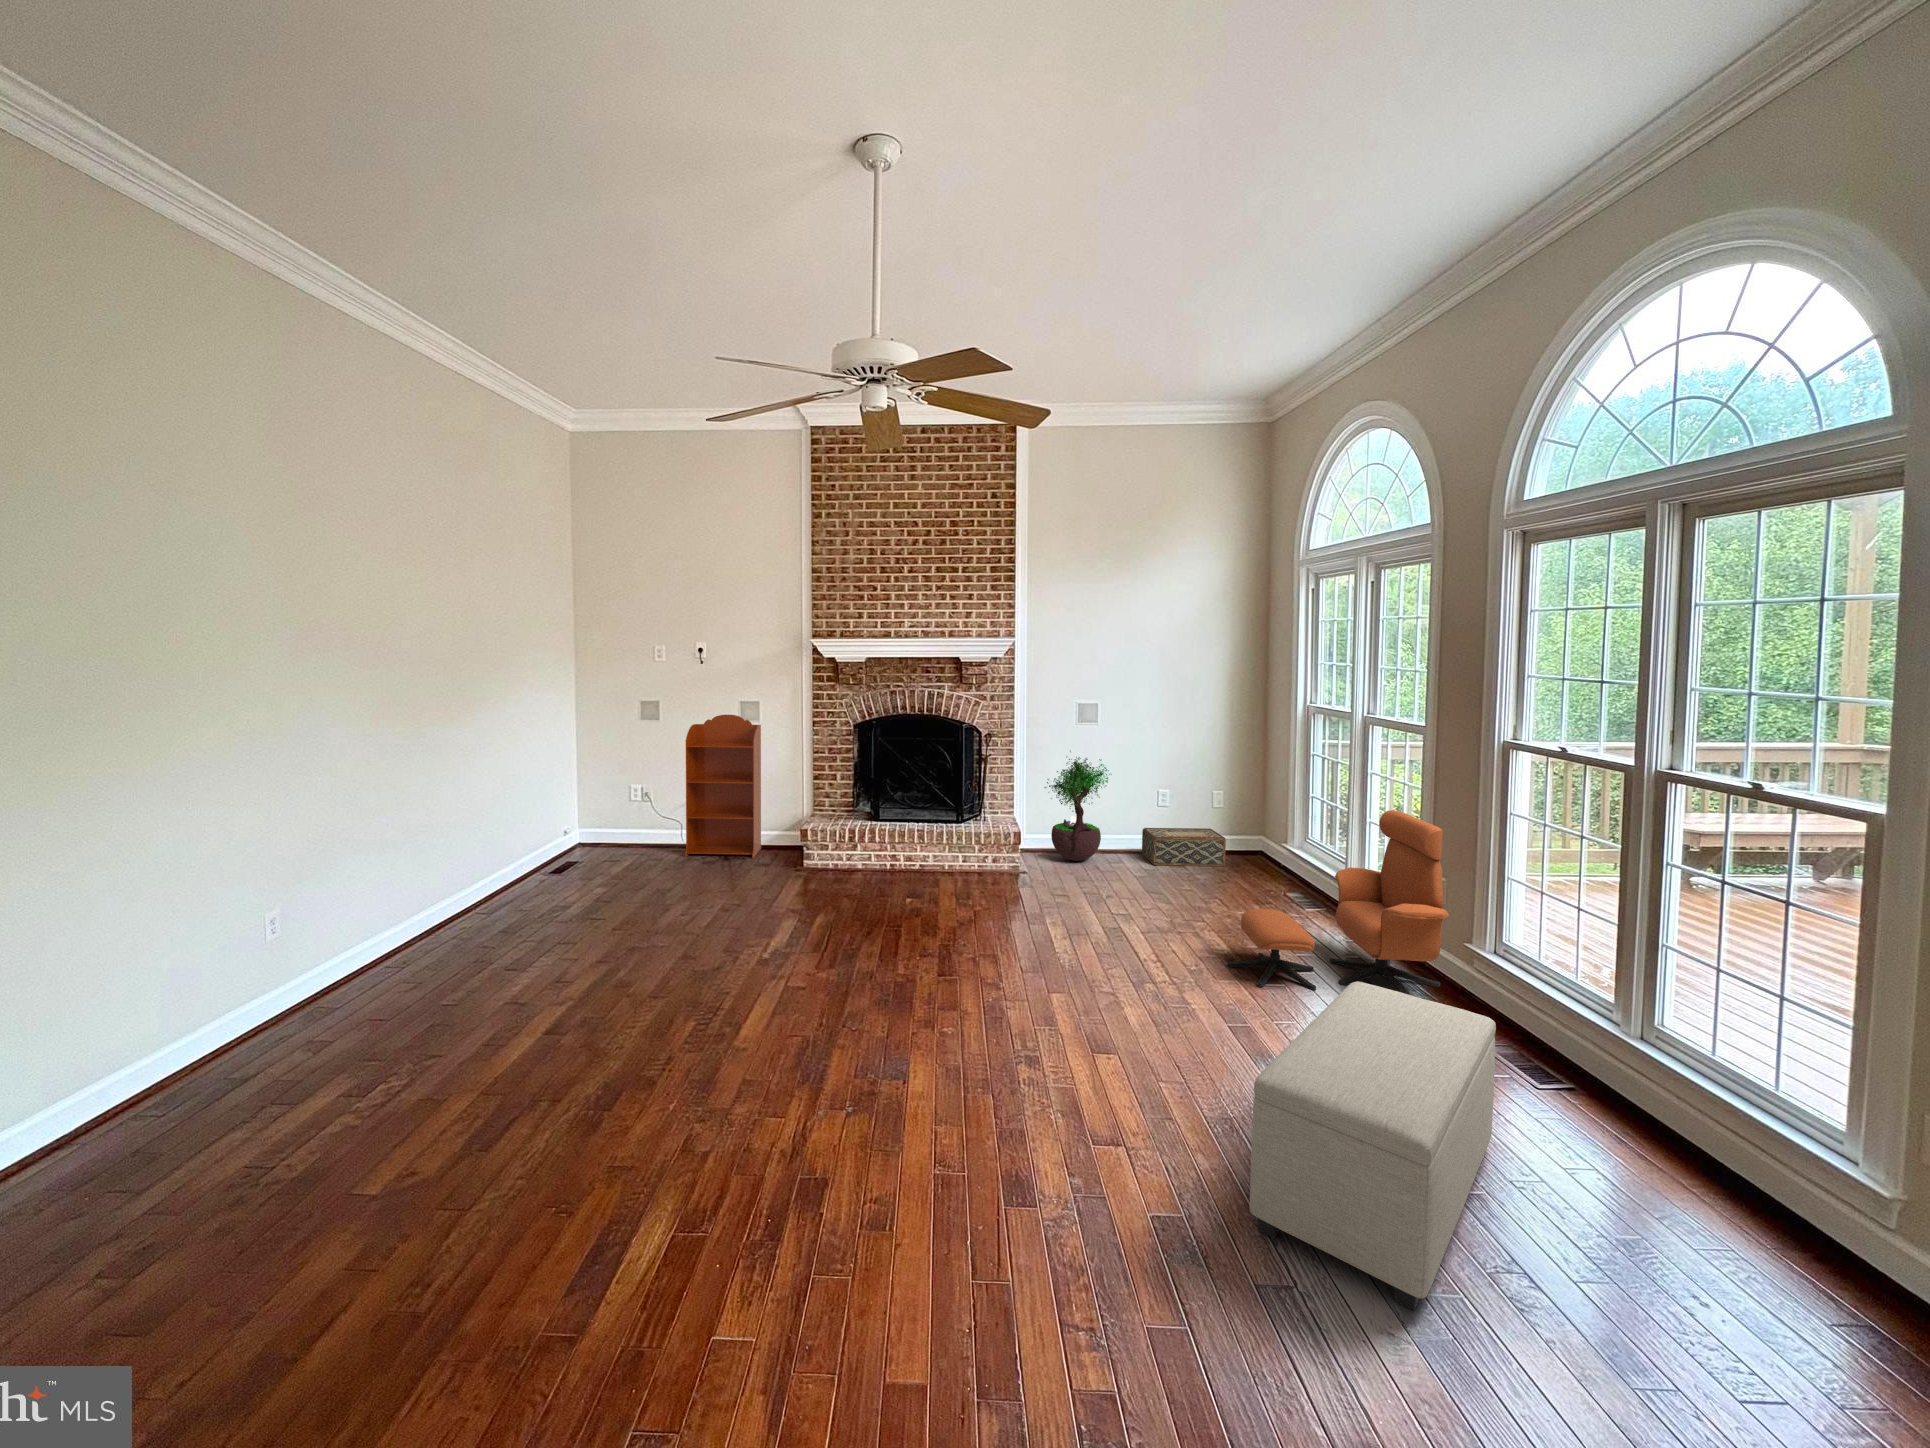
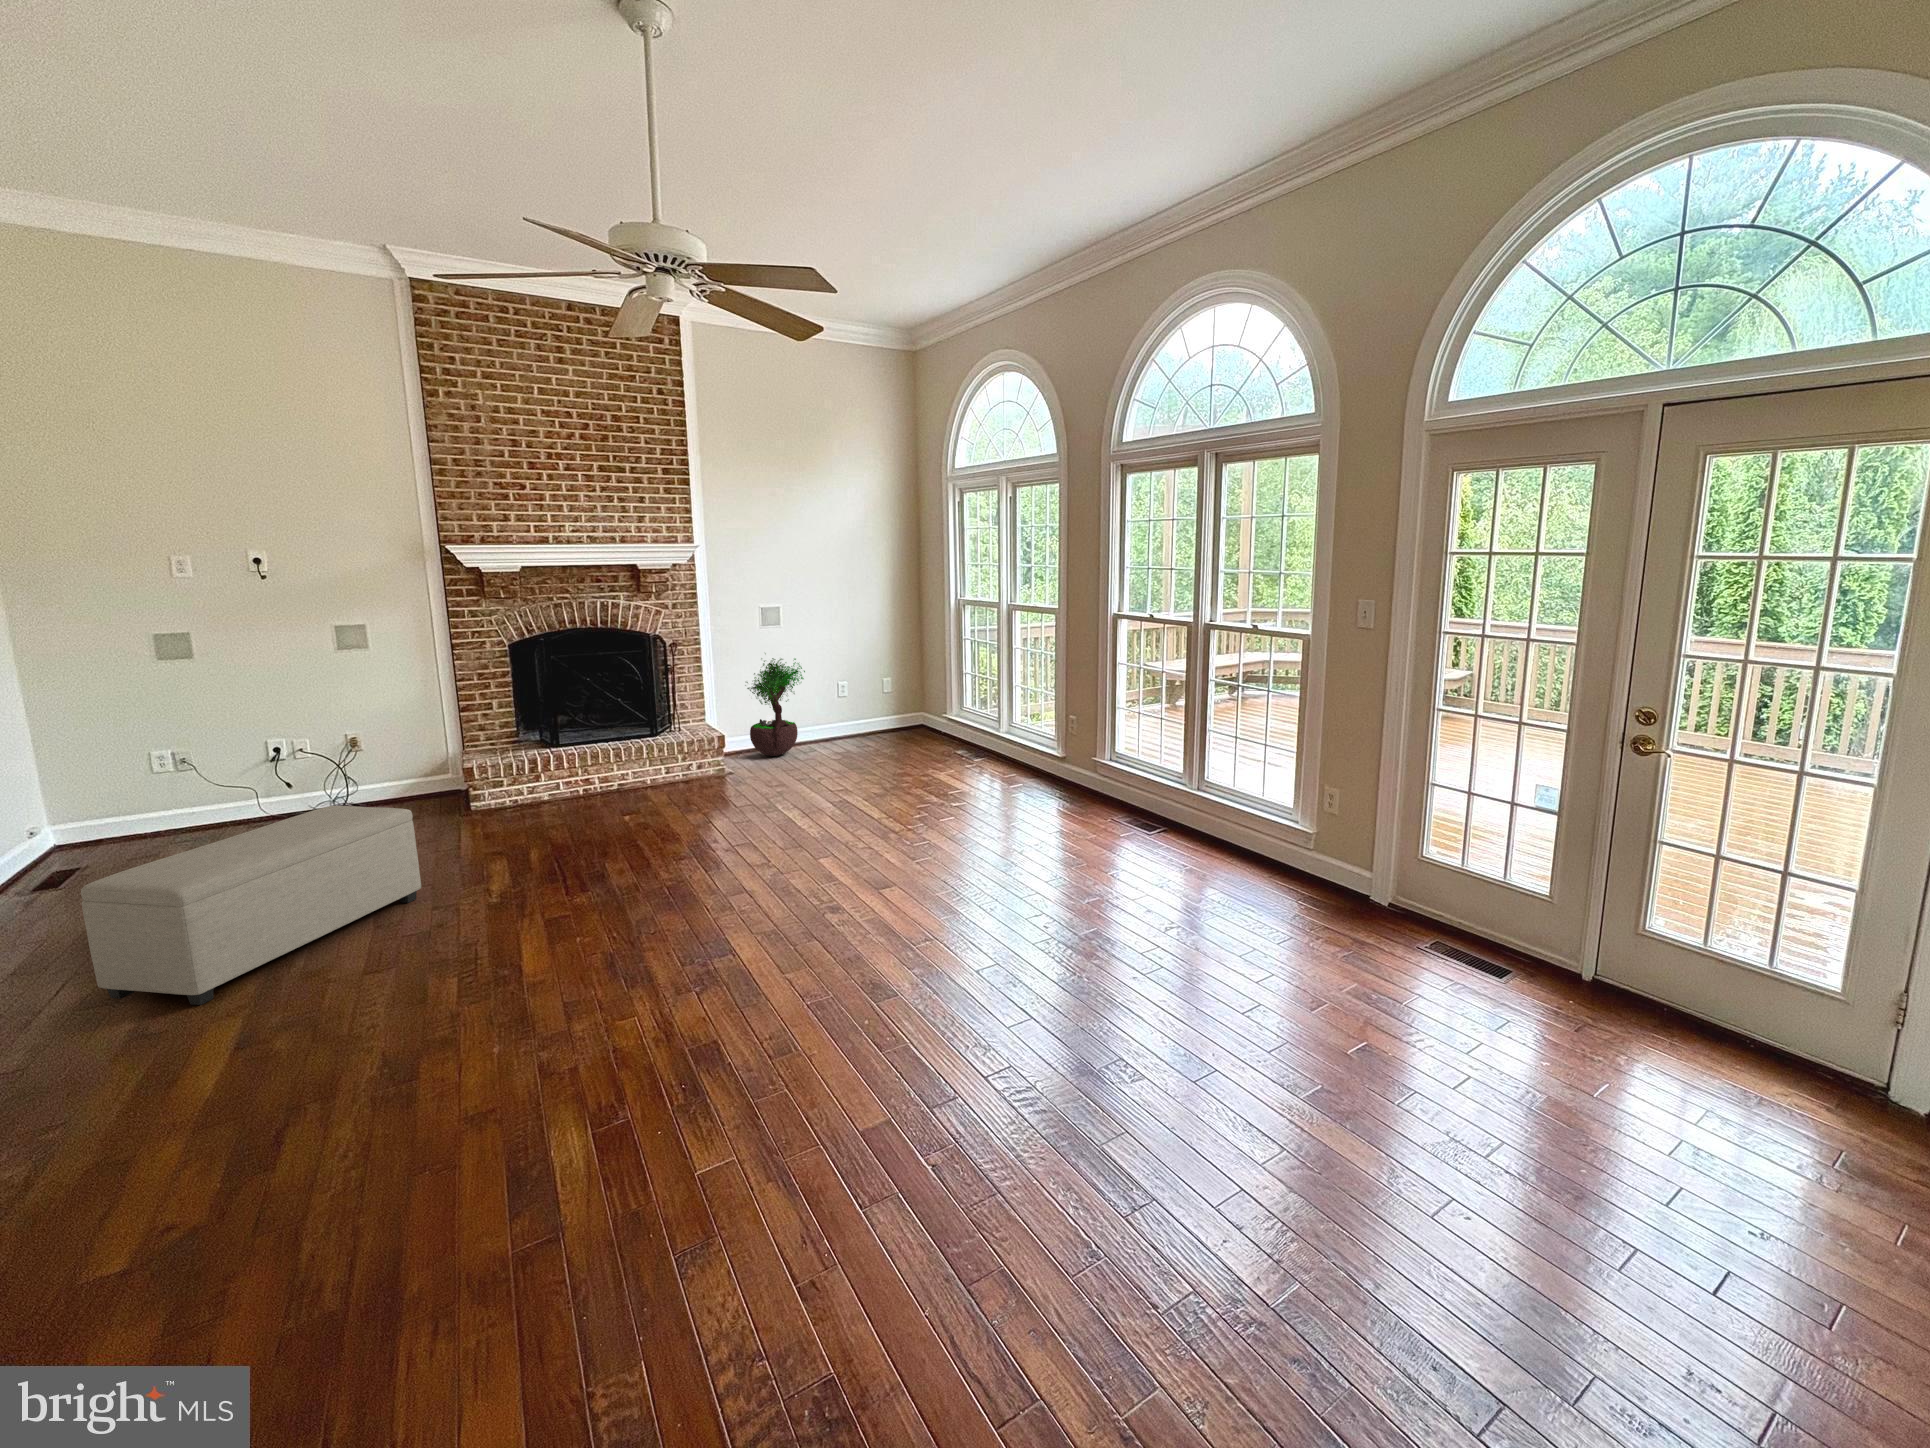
bookcase: present [685,715,761,858] -> none [253,644,391,833]
lounge chair: present [1227,810,1449,995] -> none [942,671,1084,816]
woven basket: present [1142,828,1226,866] -> none [830,711,902,748]
ottoman: present [1250,982,1496,1311] -> present [81,806,421,1005]

